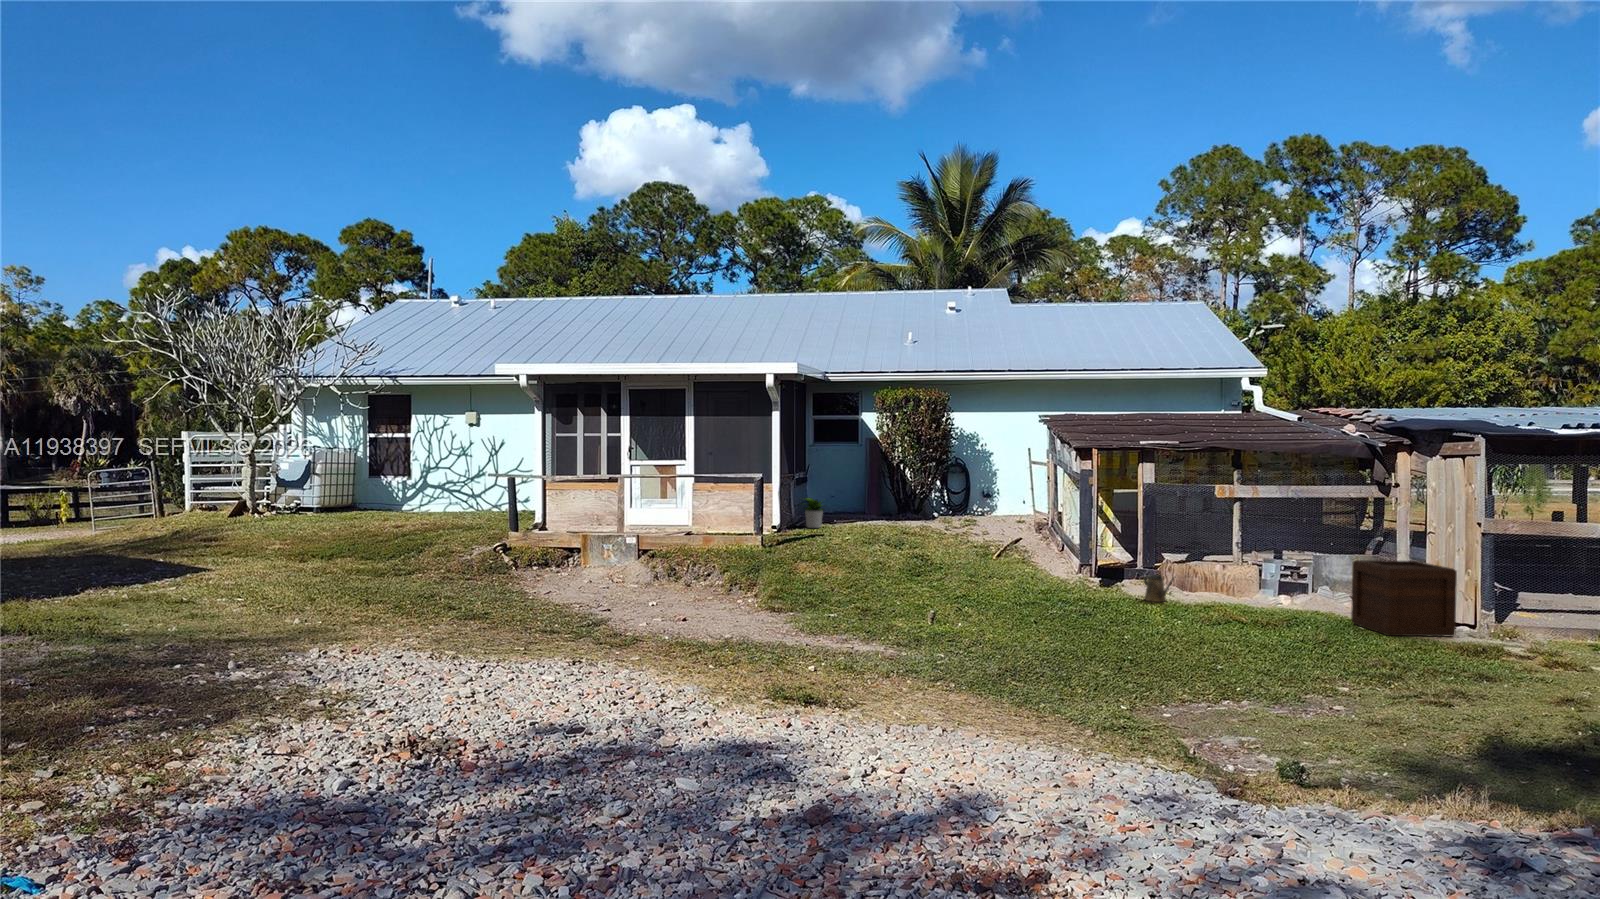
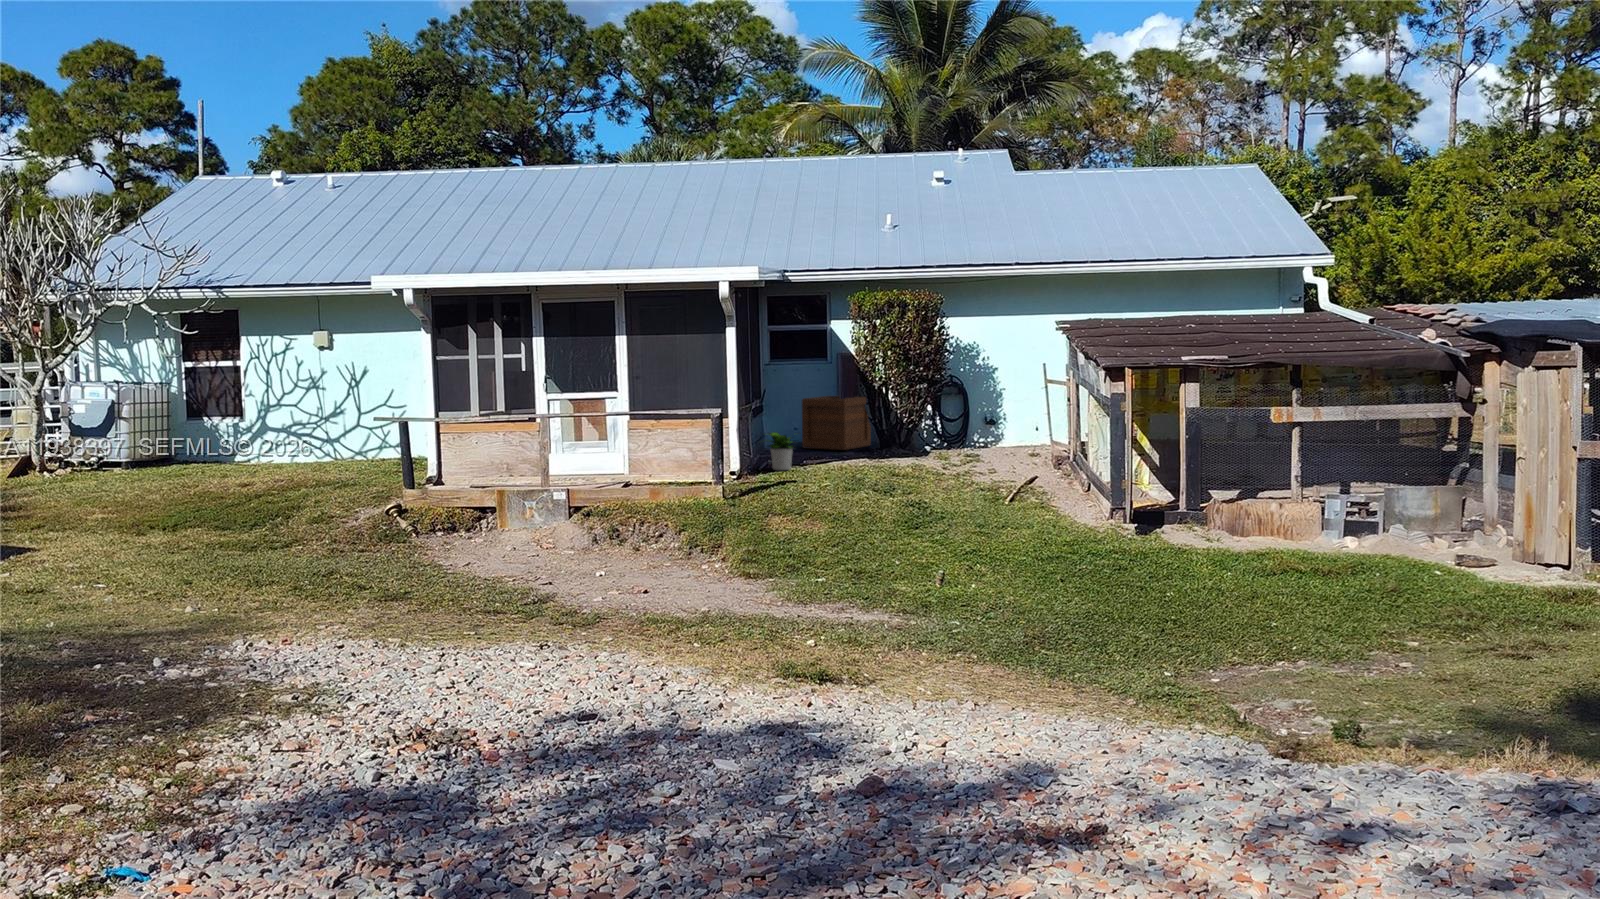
wooden crate: present [1351,560,1457,637] -> present [802,396,871,450]
watering can: present [1144,575,1176,602] -> none [1188,517,1226,549]

